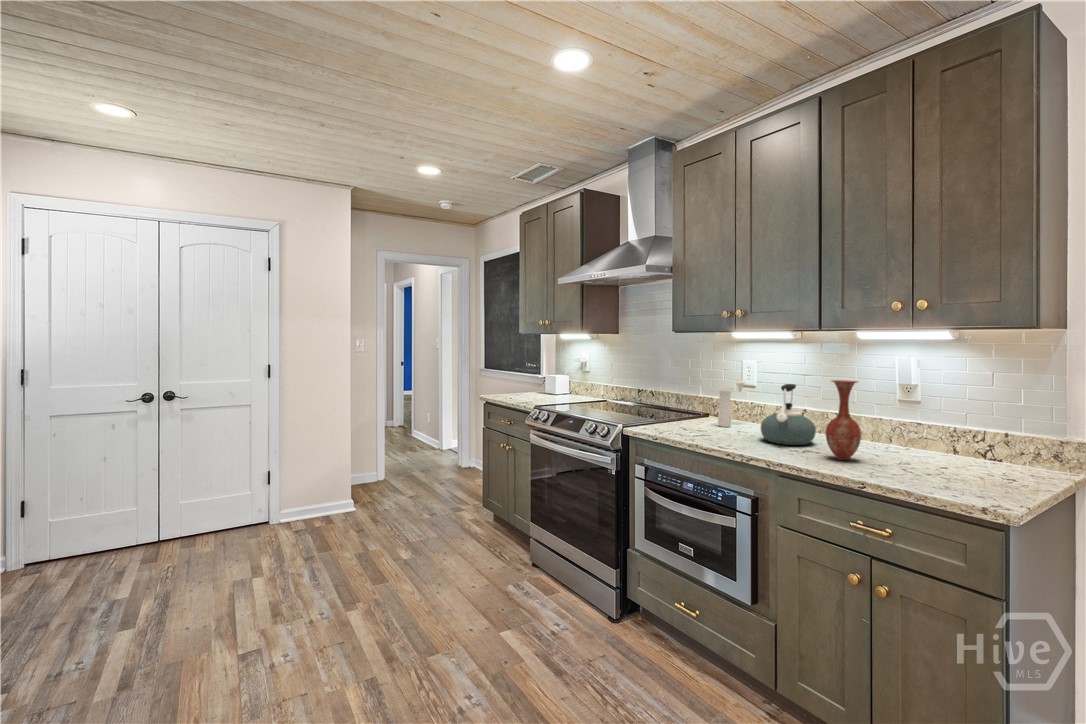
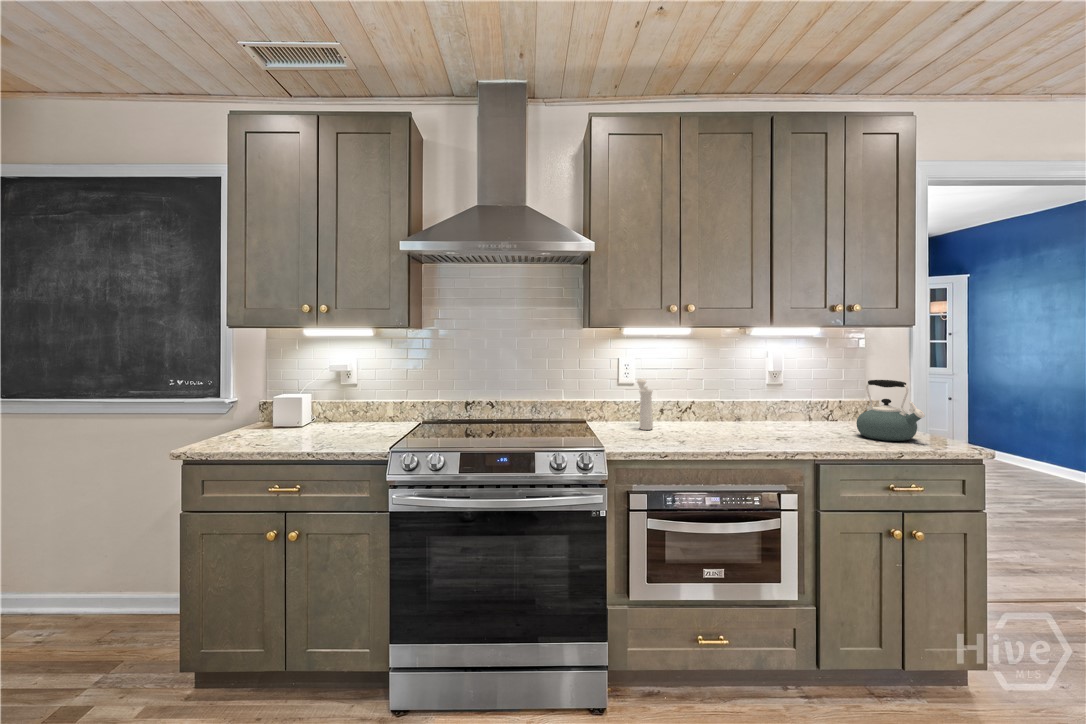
vase: present [826,380,861,460] -> none [805,370,835,439]
kettle: present [761,384,816,445] -> present [856,380,925,441]

